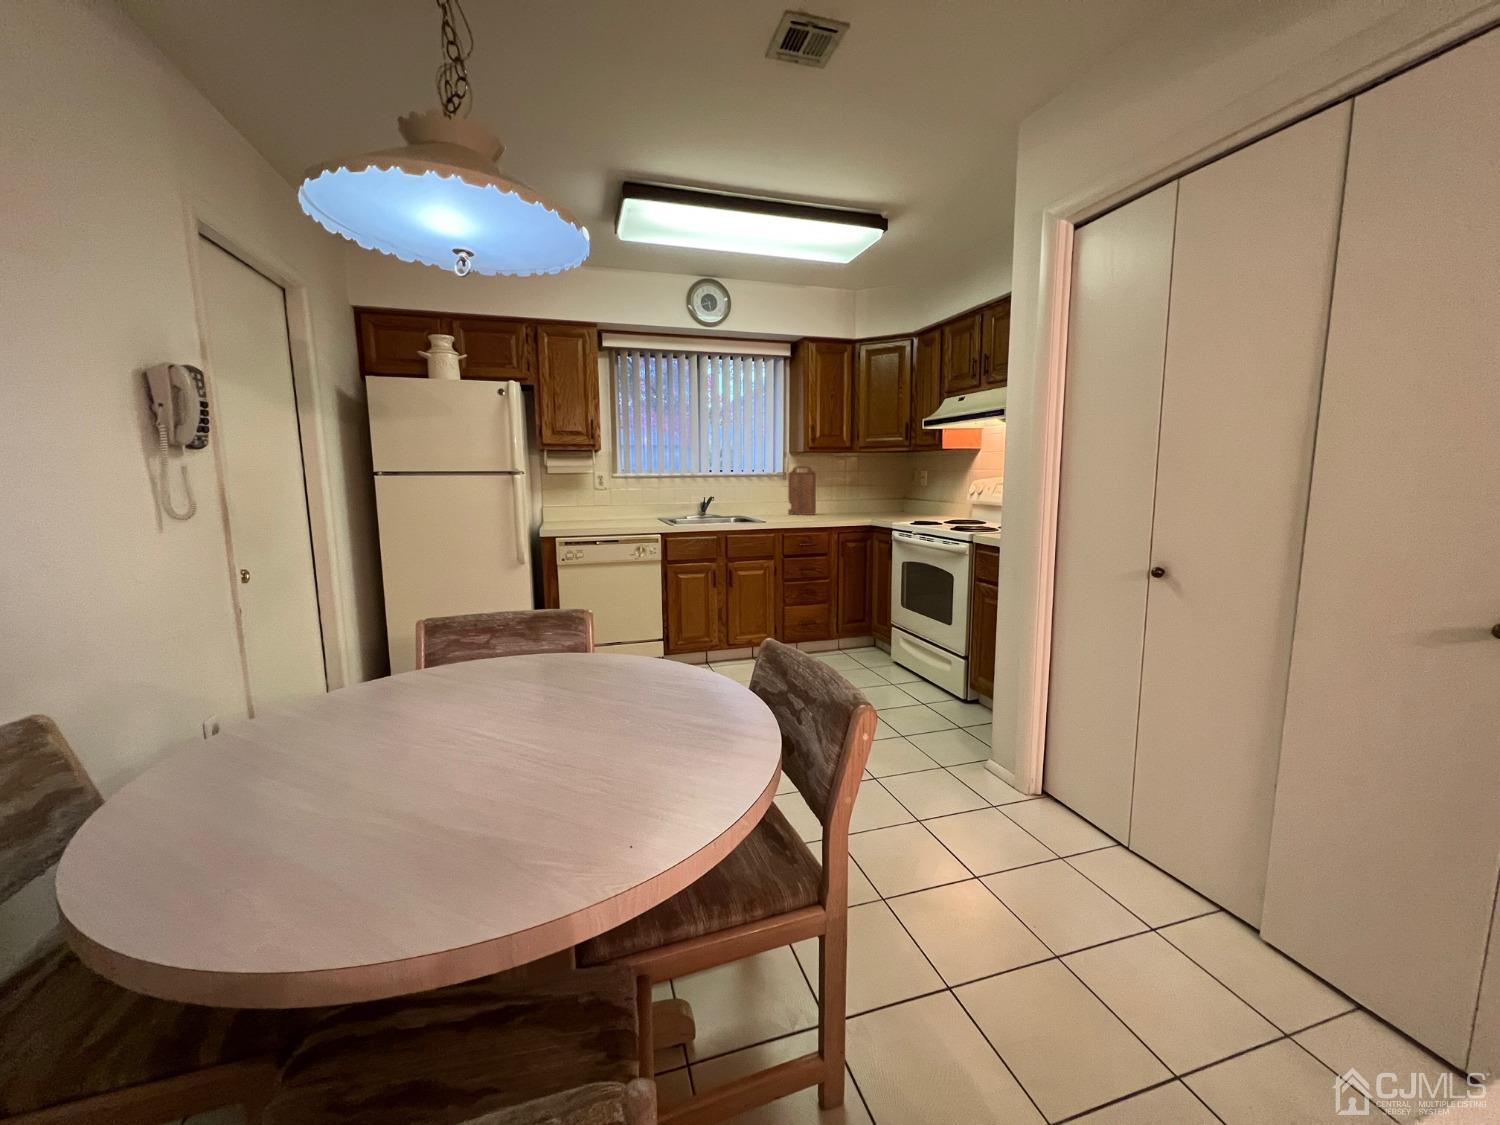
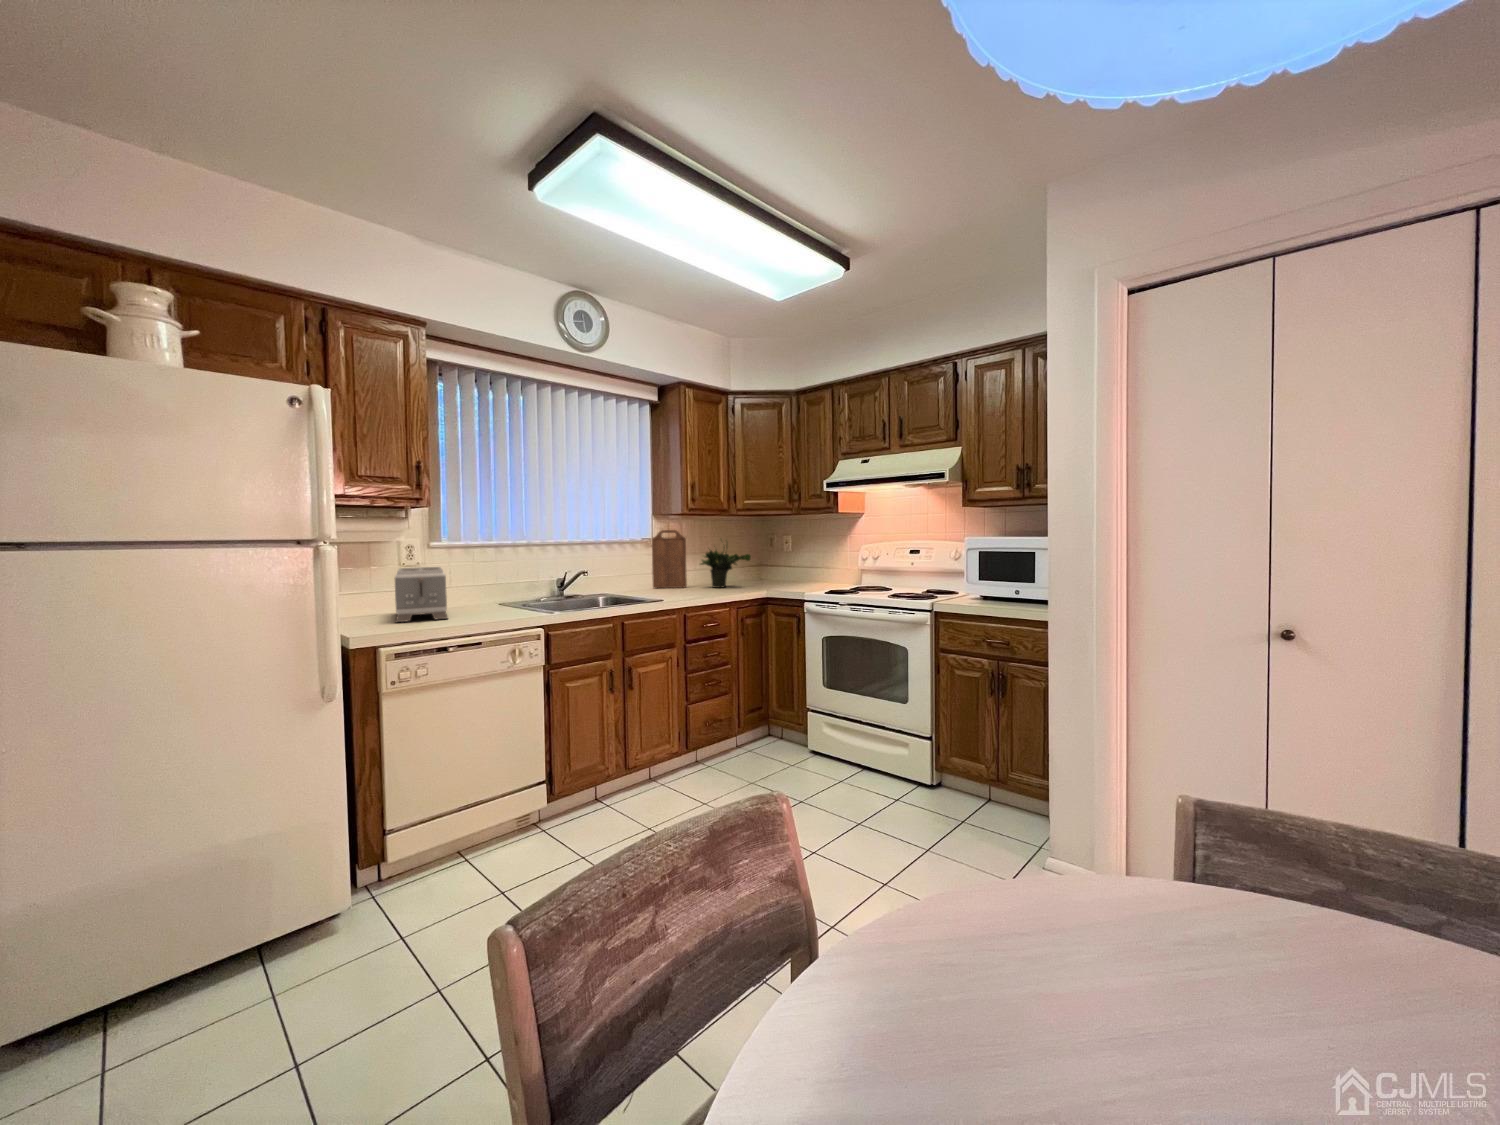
potted plant: none [825,473,871,516] -> present [701,540,751,588]
toaster: none [582,491,623,526] -> present [395,567,448,622]

